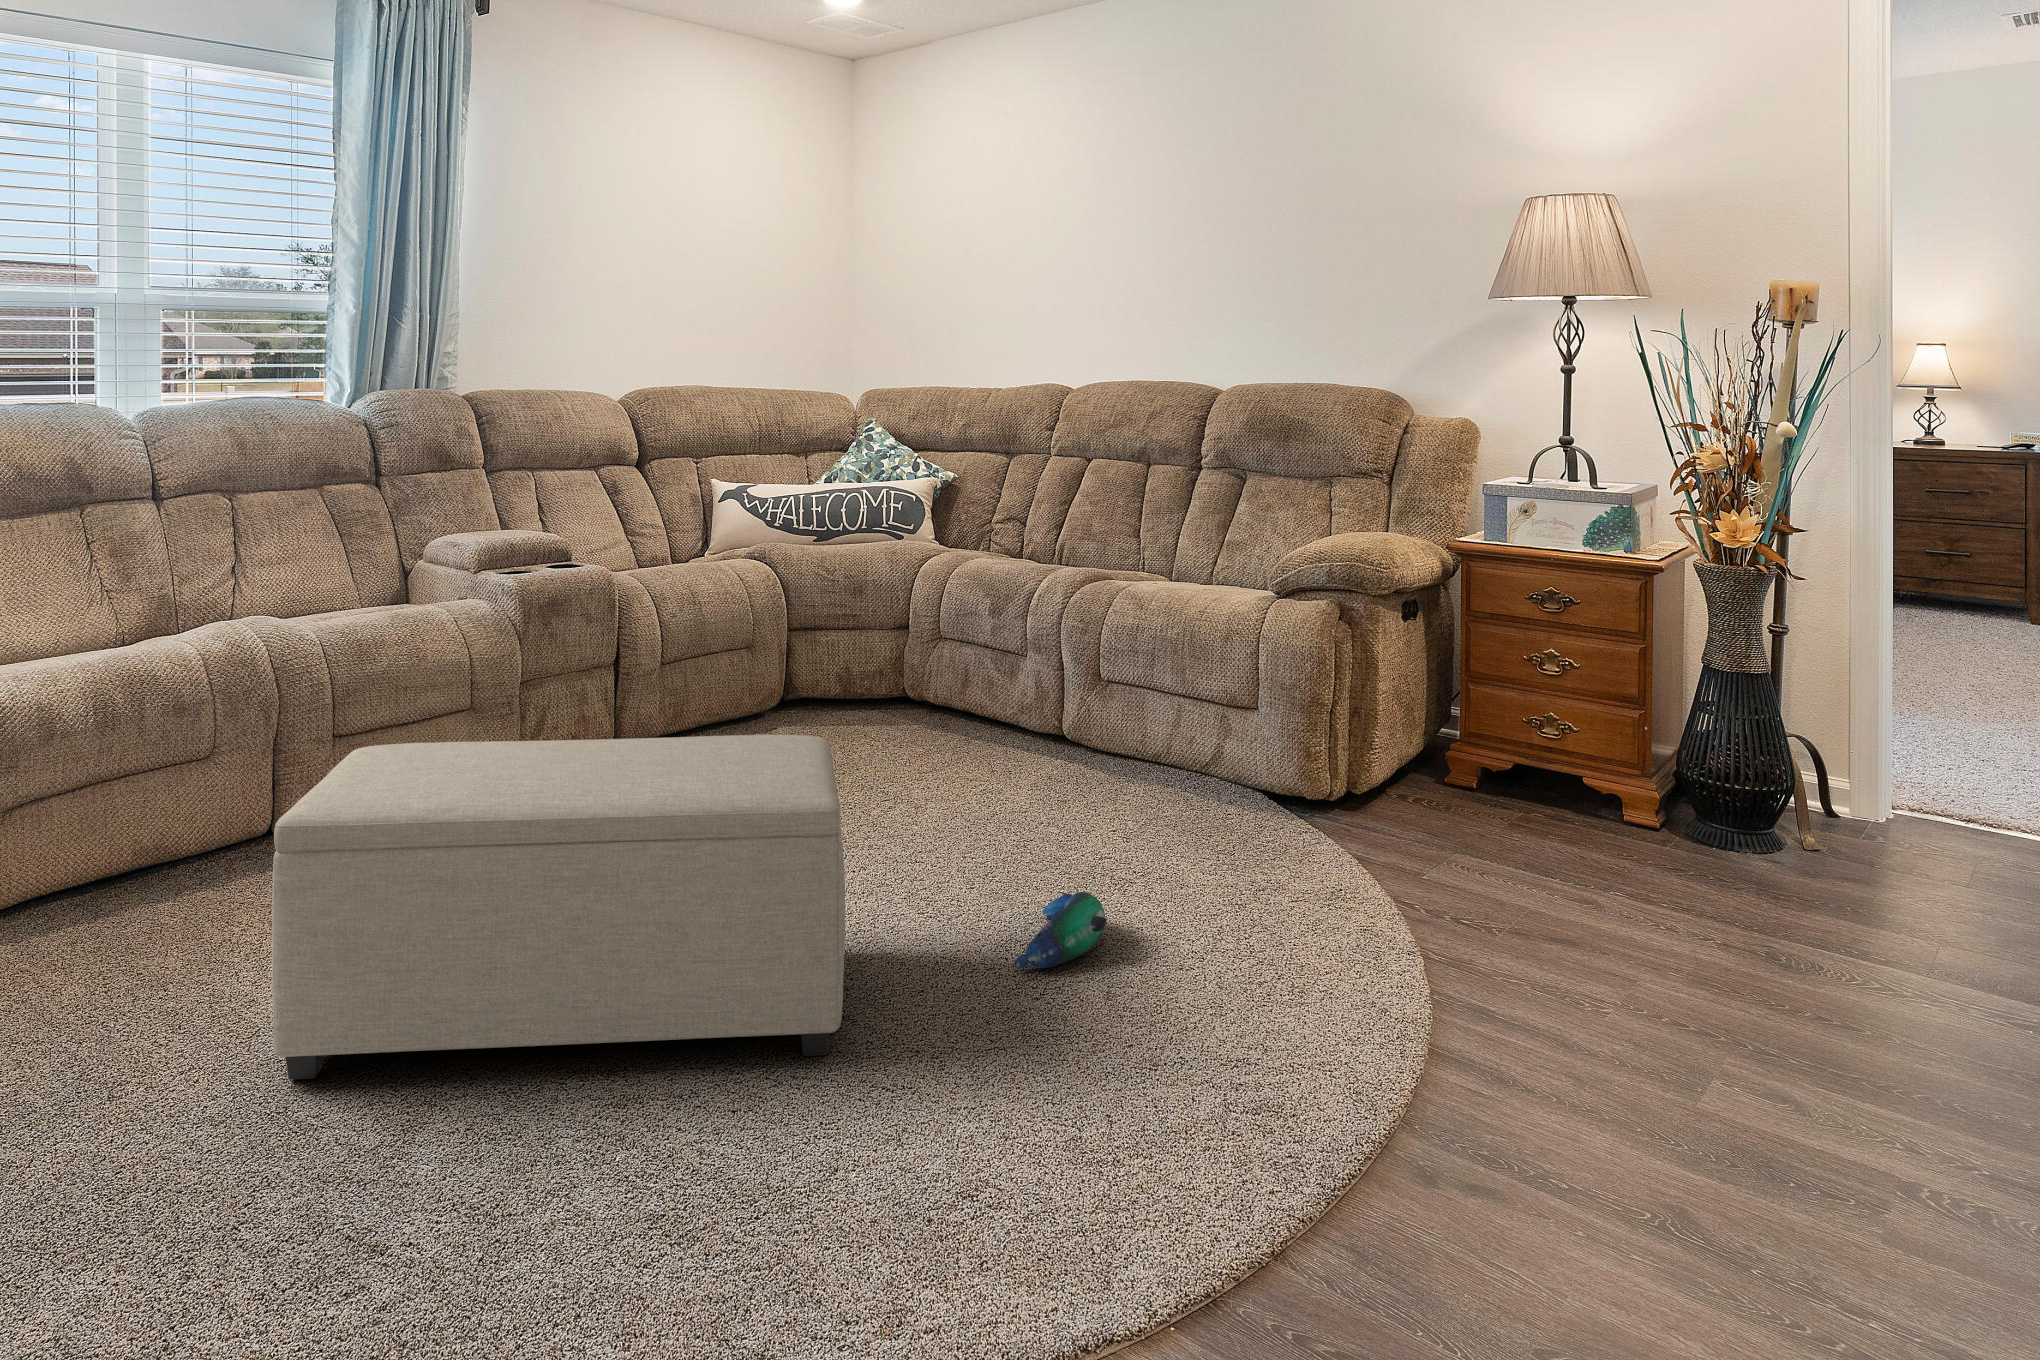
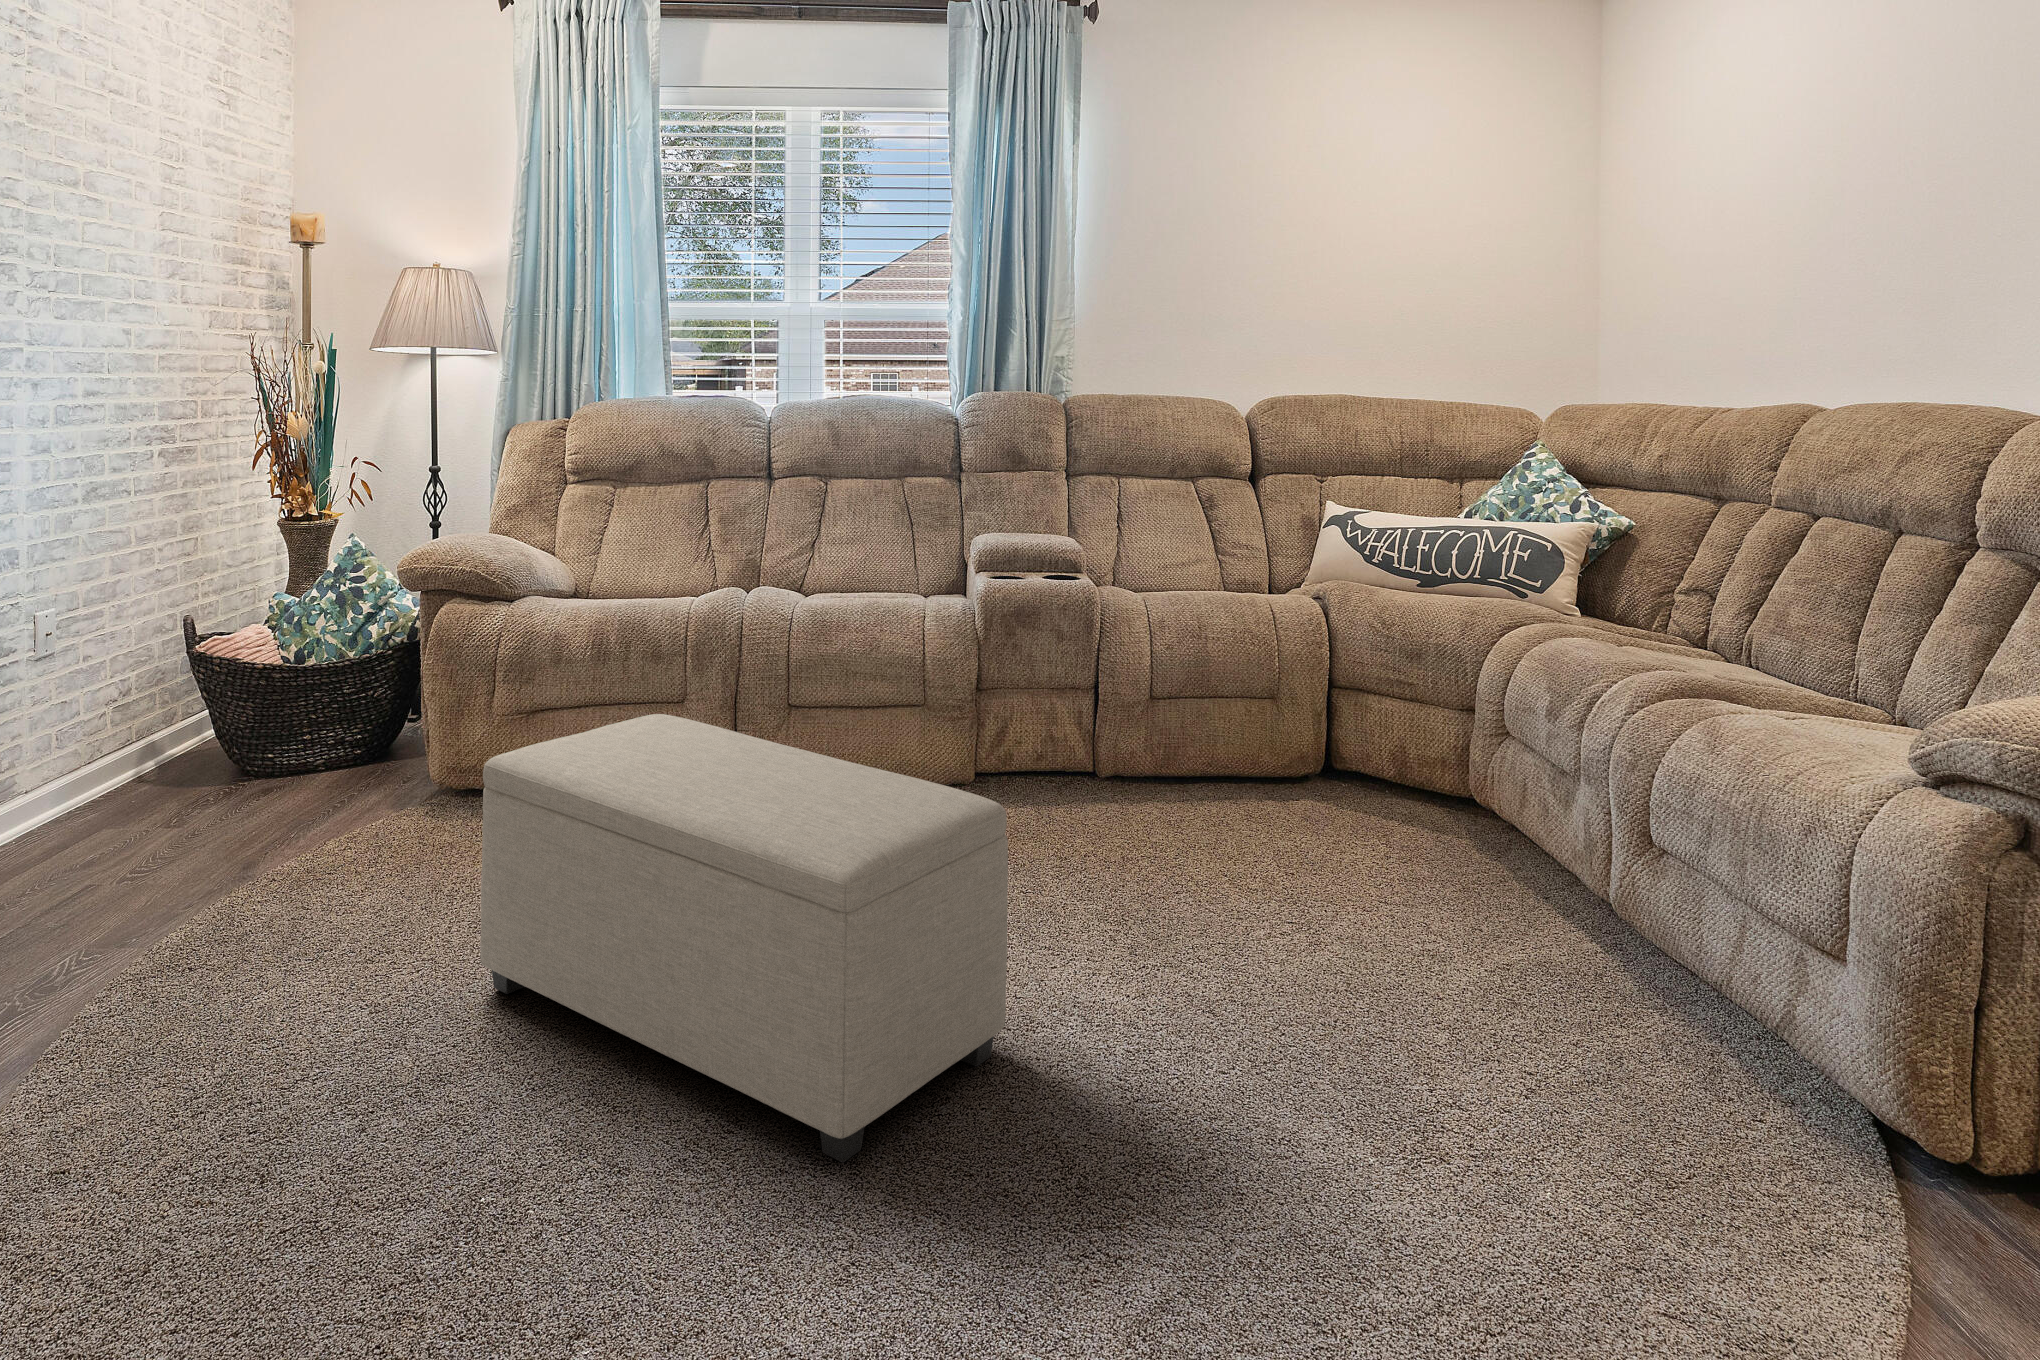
plush toy: present [1015,892,1107,968] -> none [1154,1093,1331,1181]

